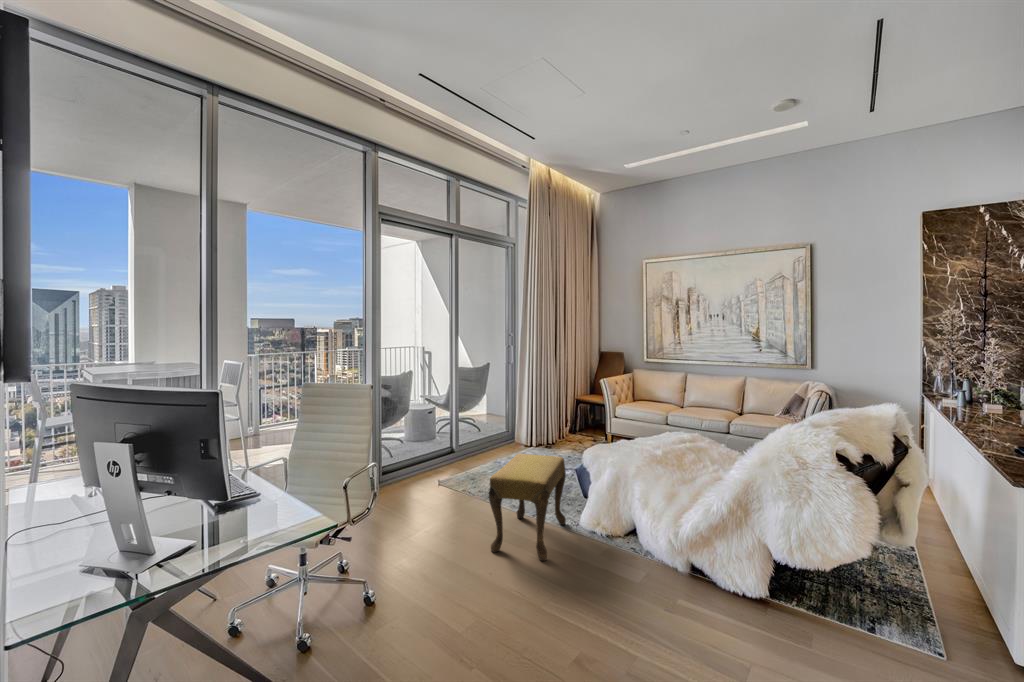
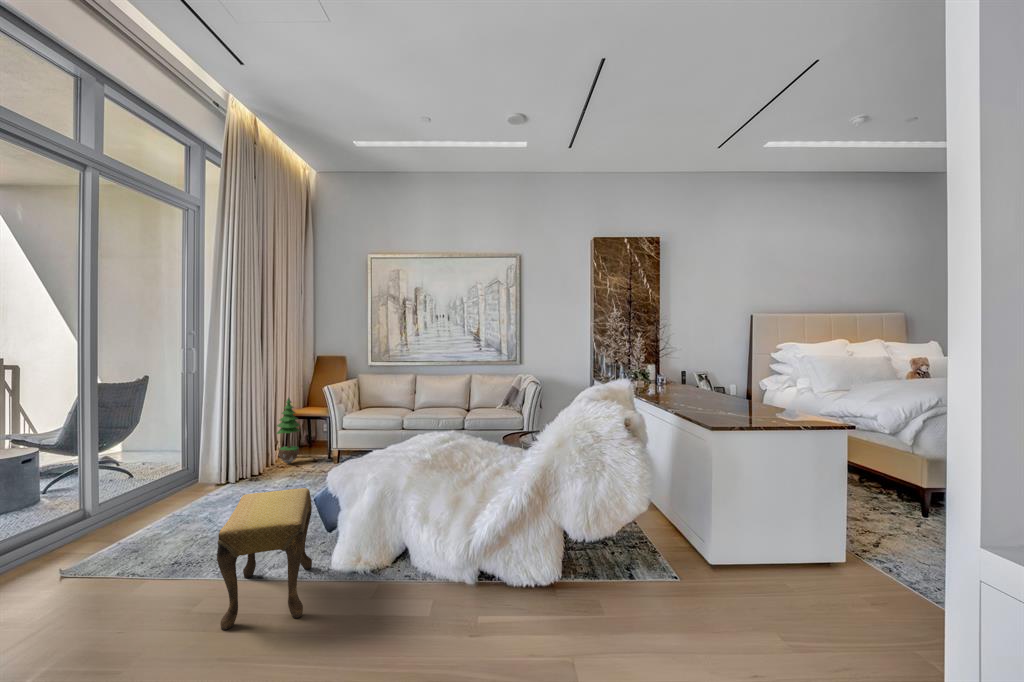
potted tree: none [565,385,585,439] -> present [277,398,301,464]

